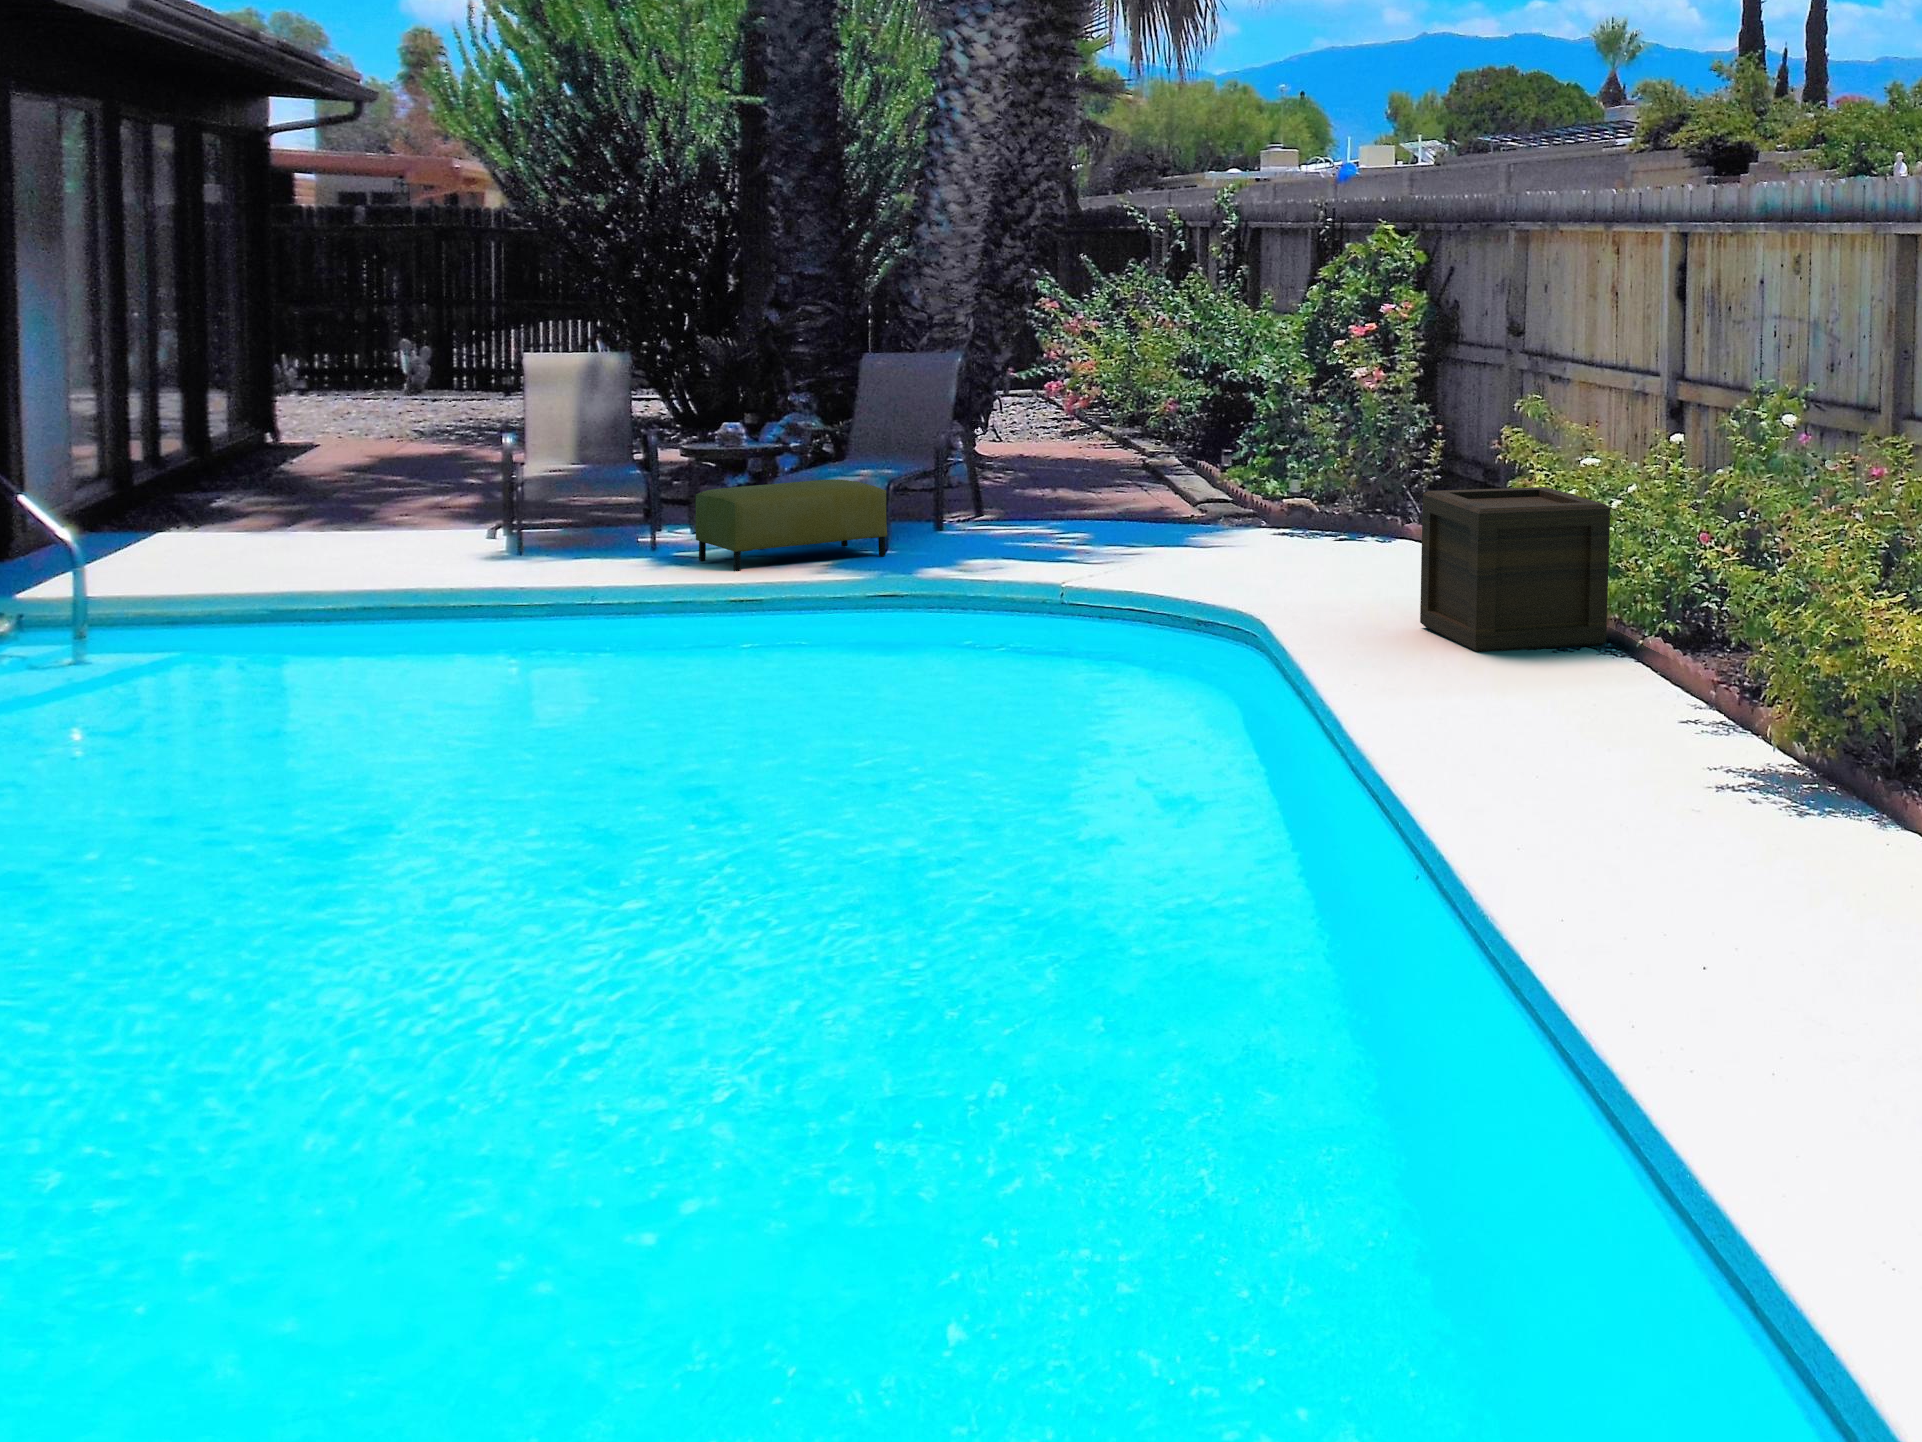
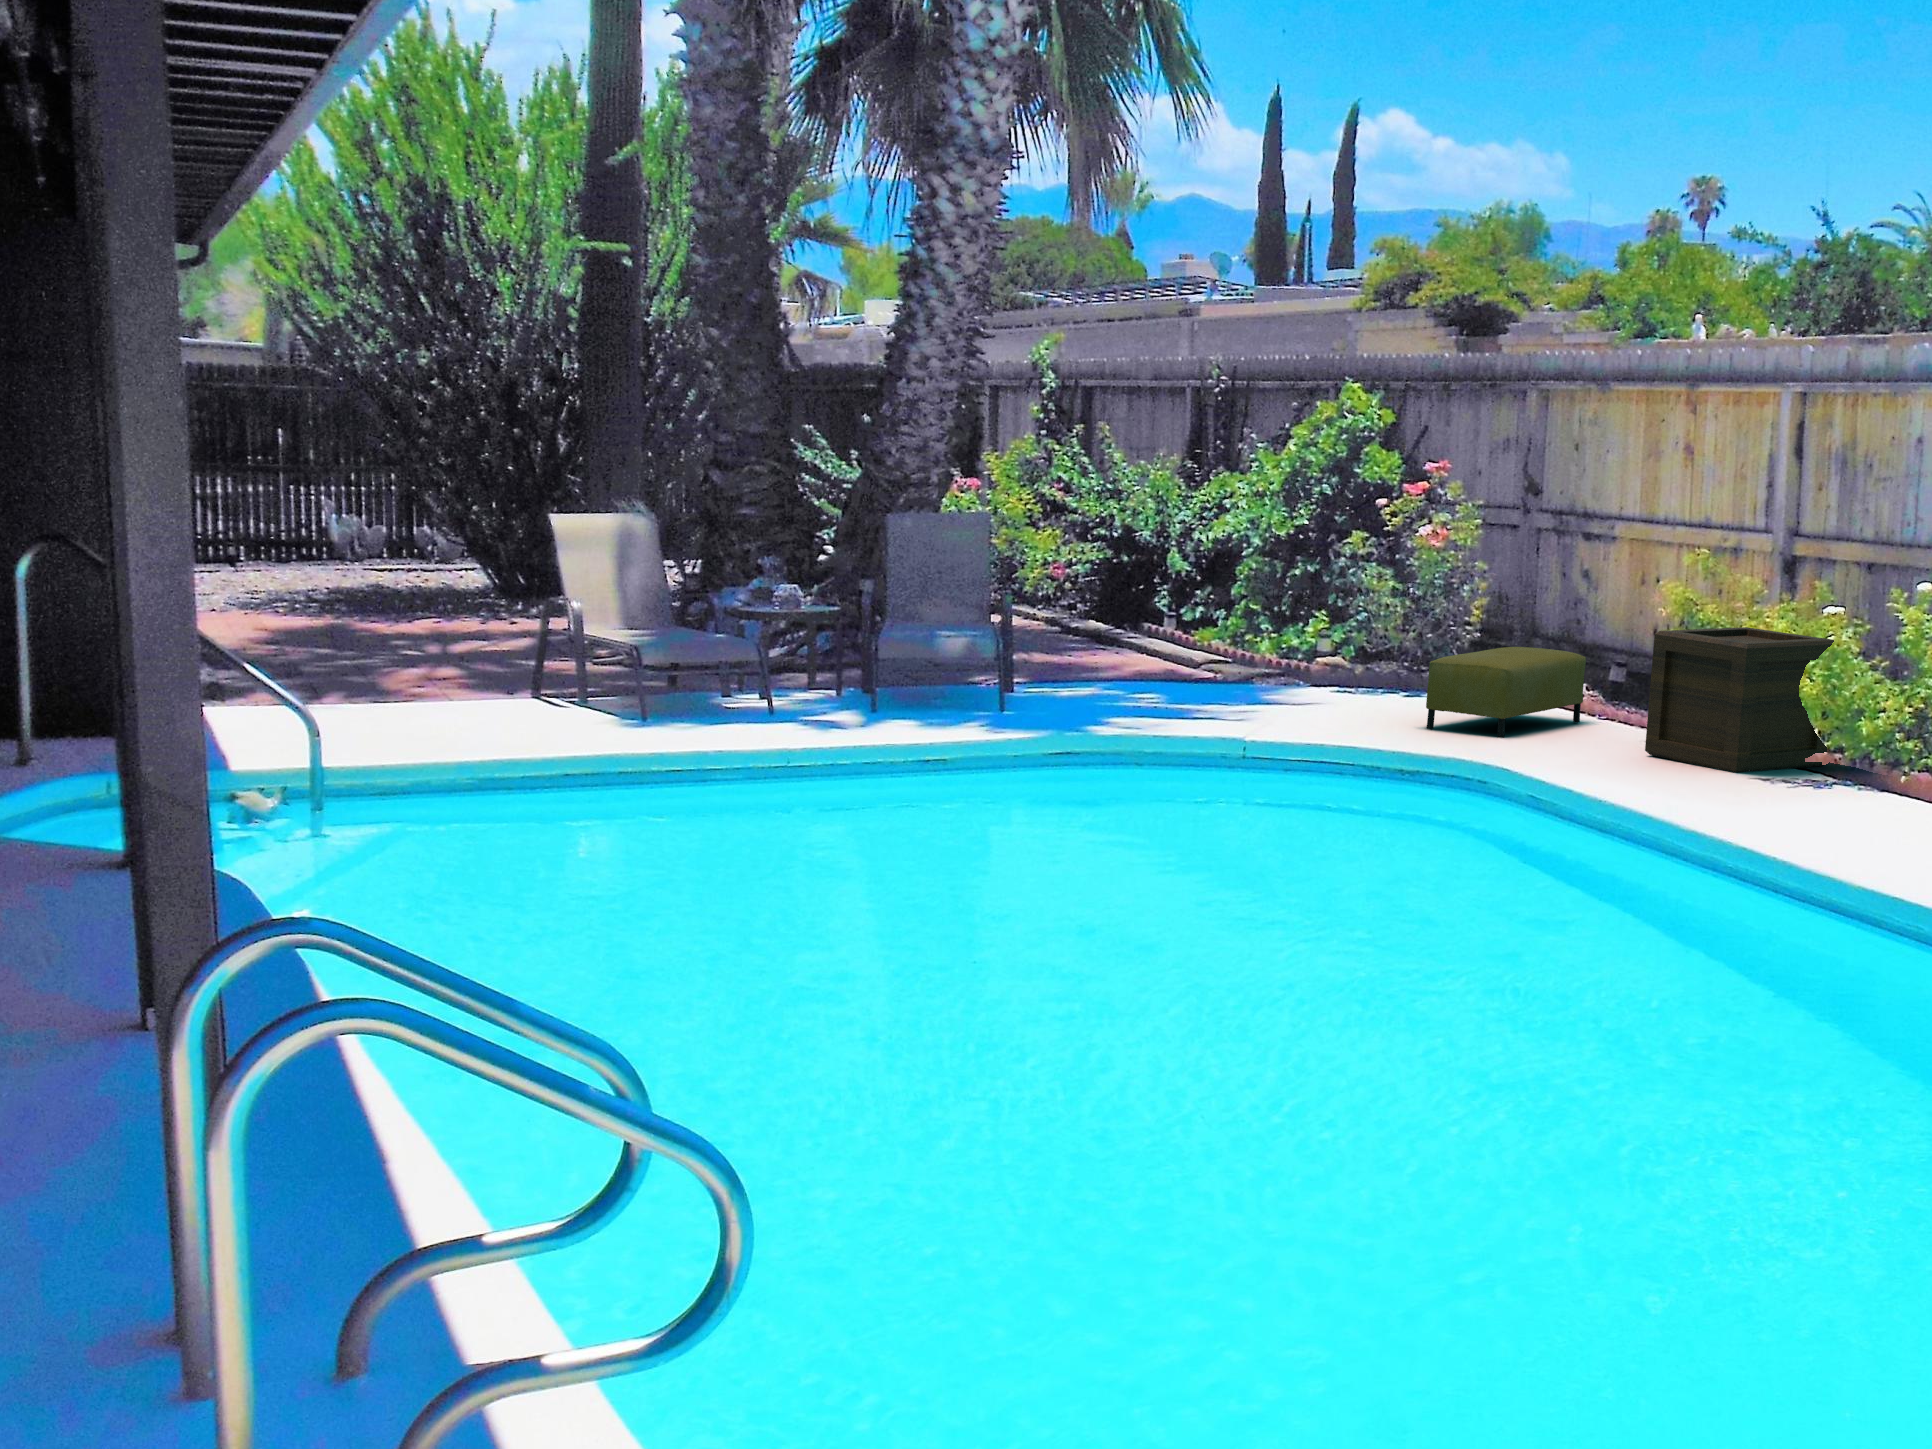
ottoman: present [696,480,887,571] -> present [1426,647,1586,738]

